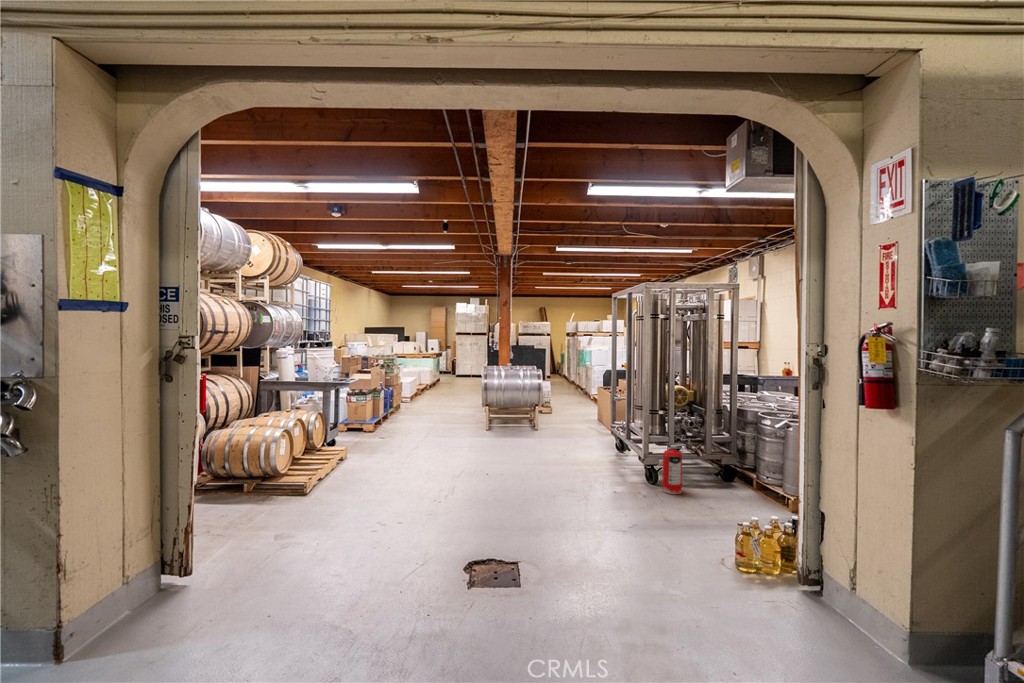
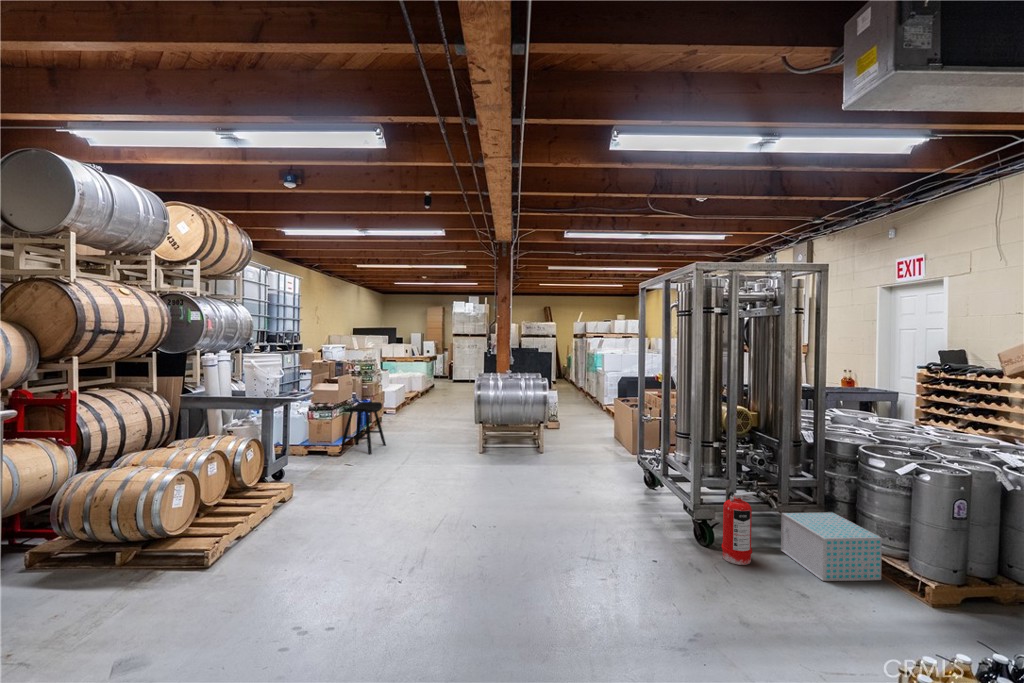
stool: none [371,389,408,431] -> present [339,402,386,454]
storage box: none [705,460,768,502] -> present [781,512,882,581]

